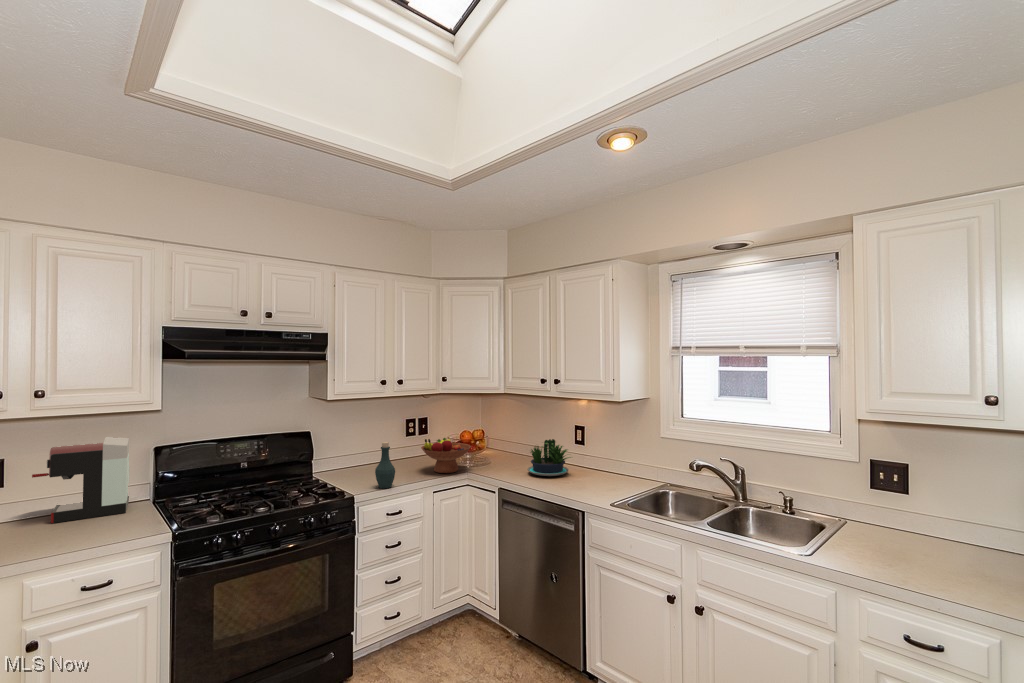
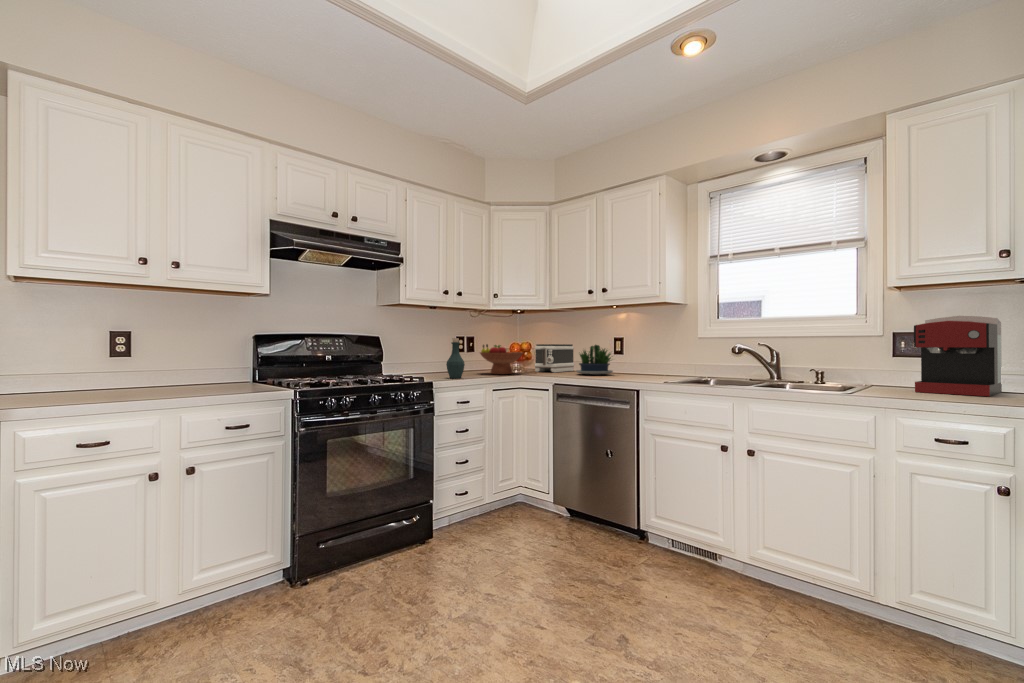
toaster: none [488,427,535,465] -> present [535,344,574,372]
coffee maker: present [32,437,130,523] -> present [914,316,1002,396]

